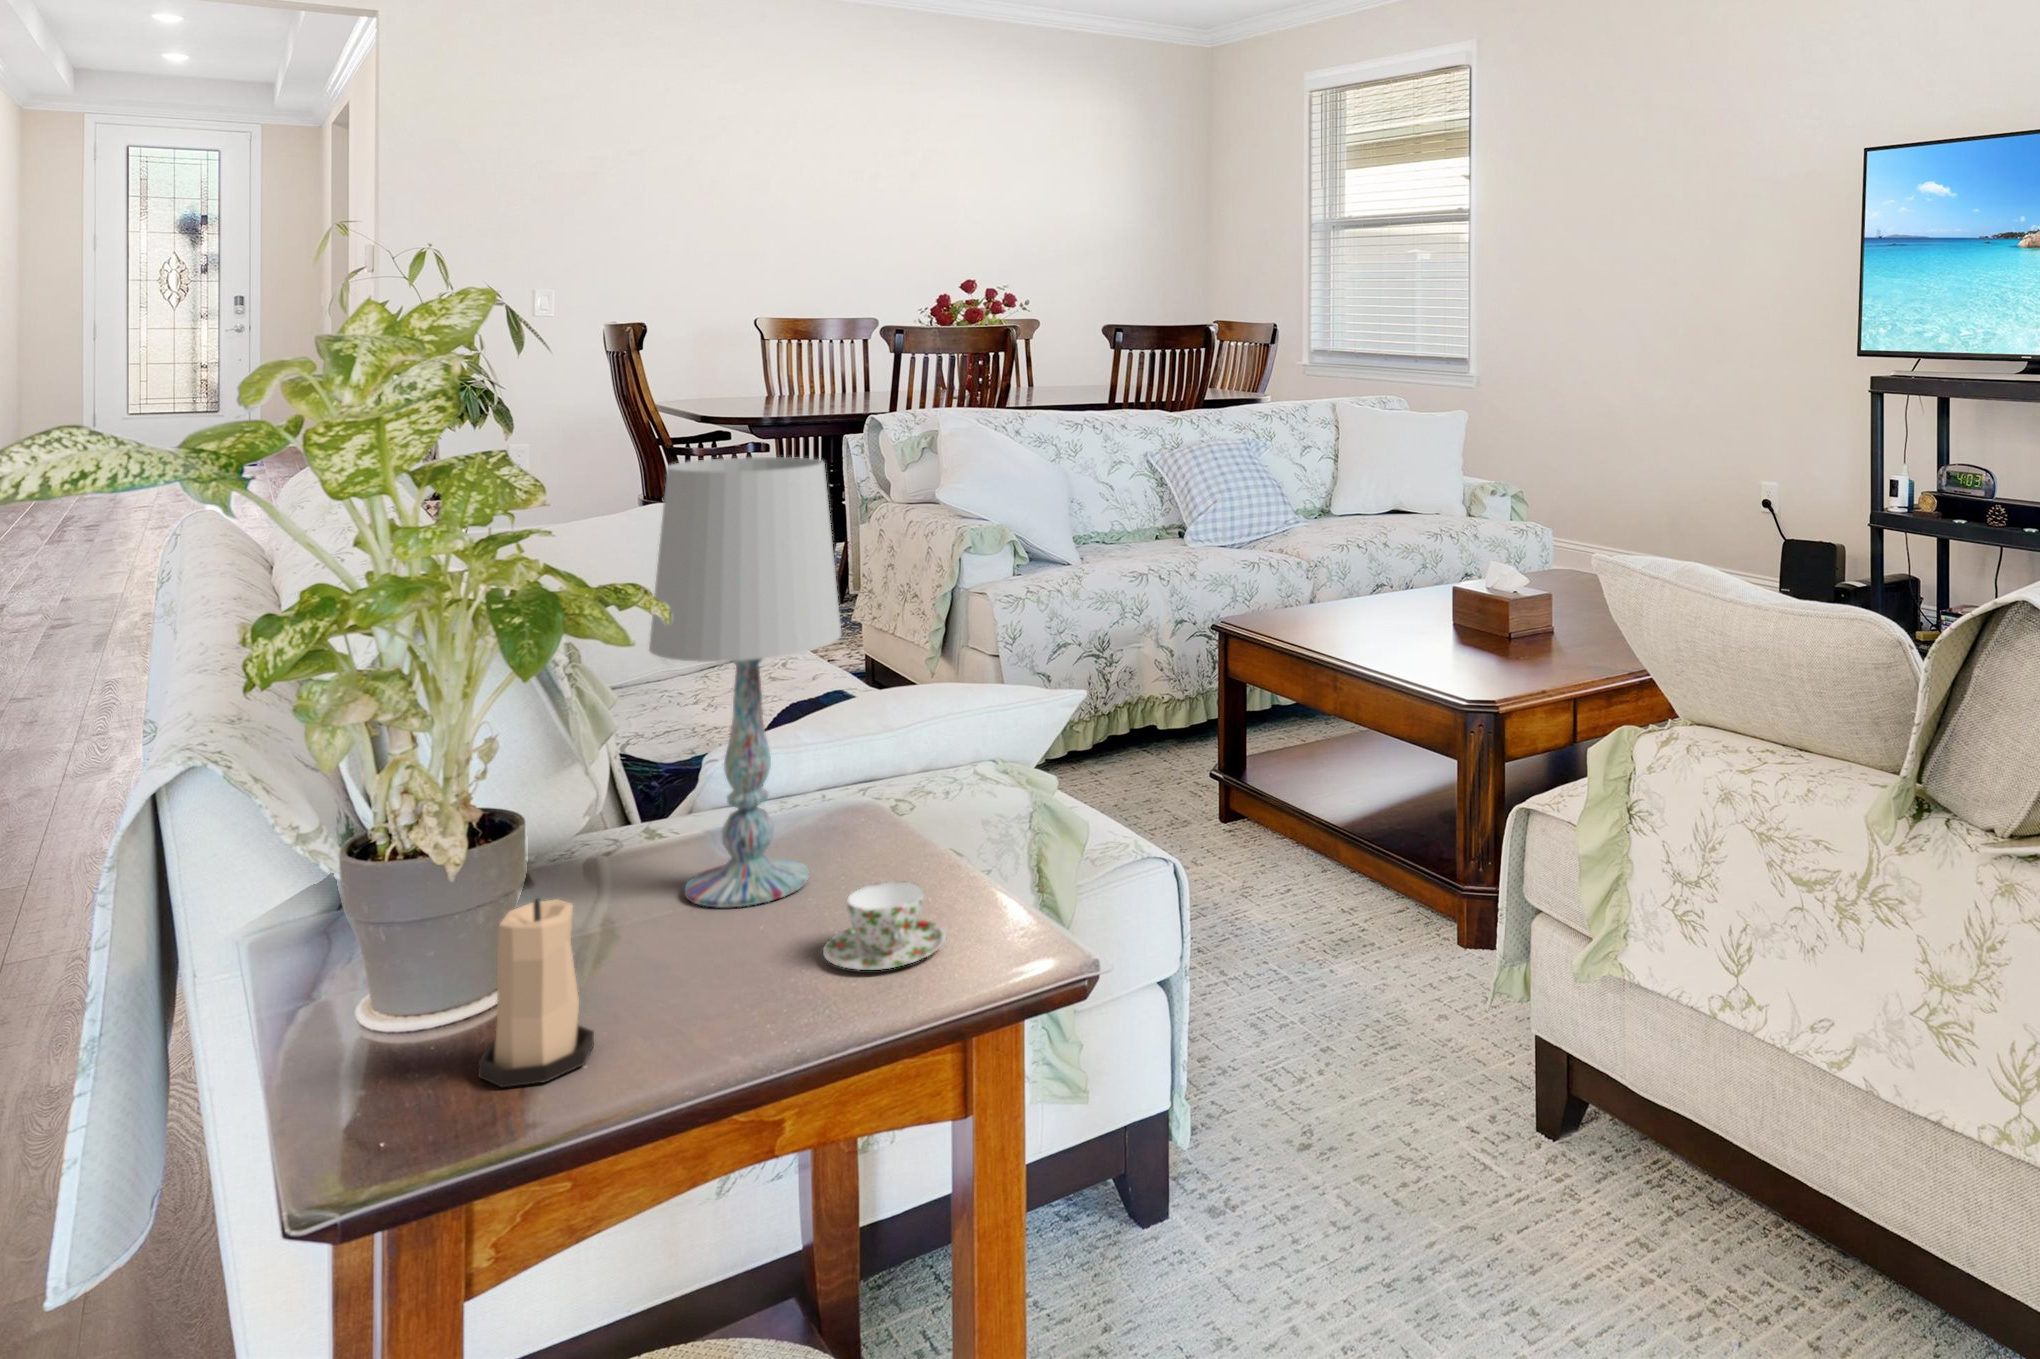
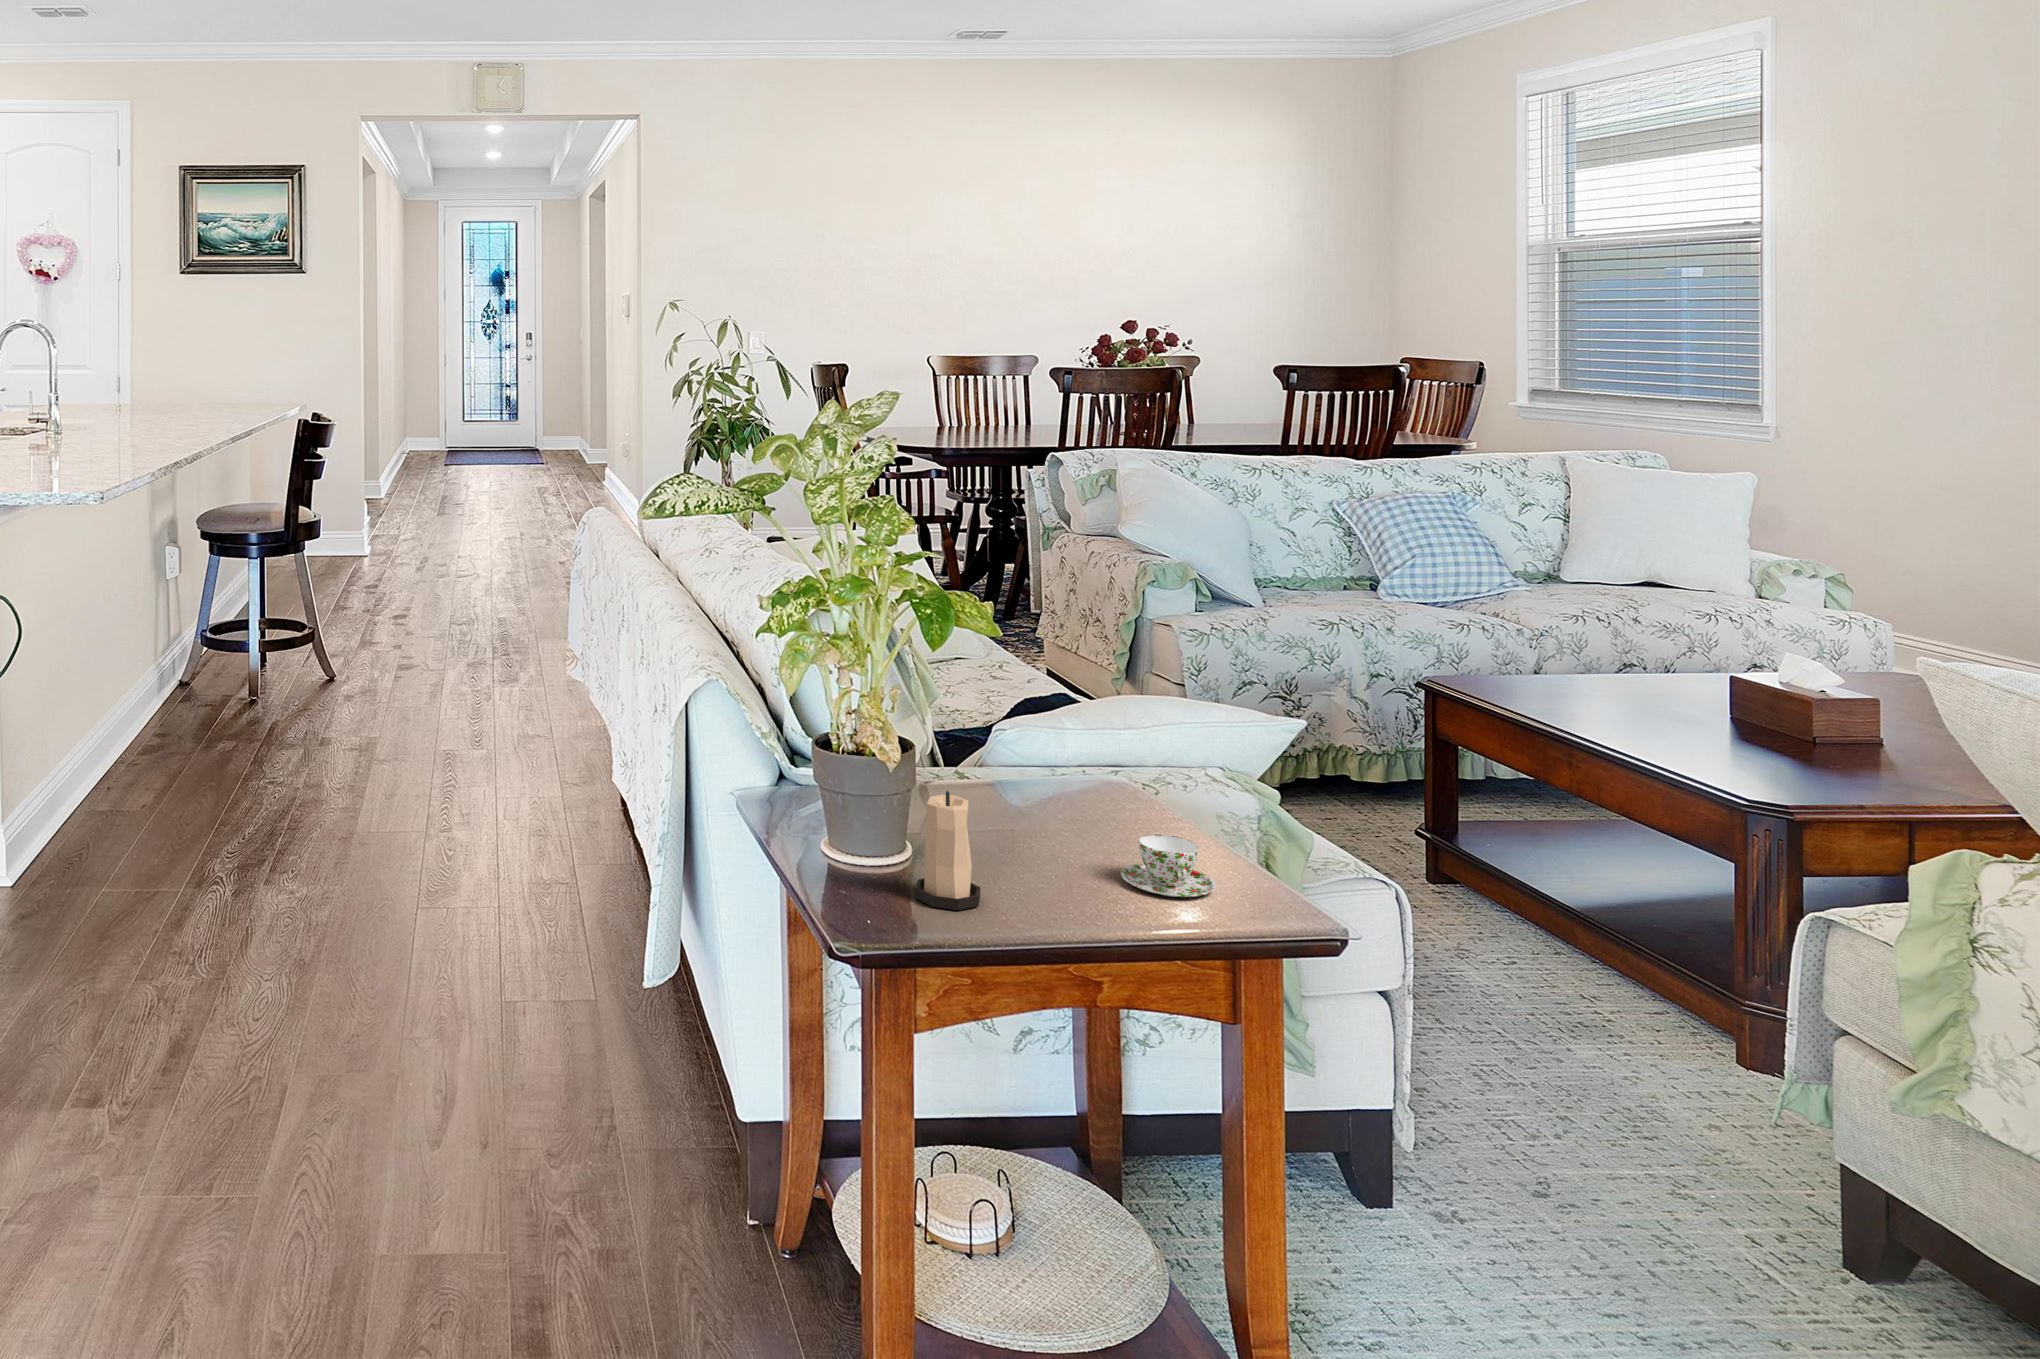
table lamp: present [649,457,841,907] -> none [981,506,1118,836]

